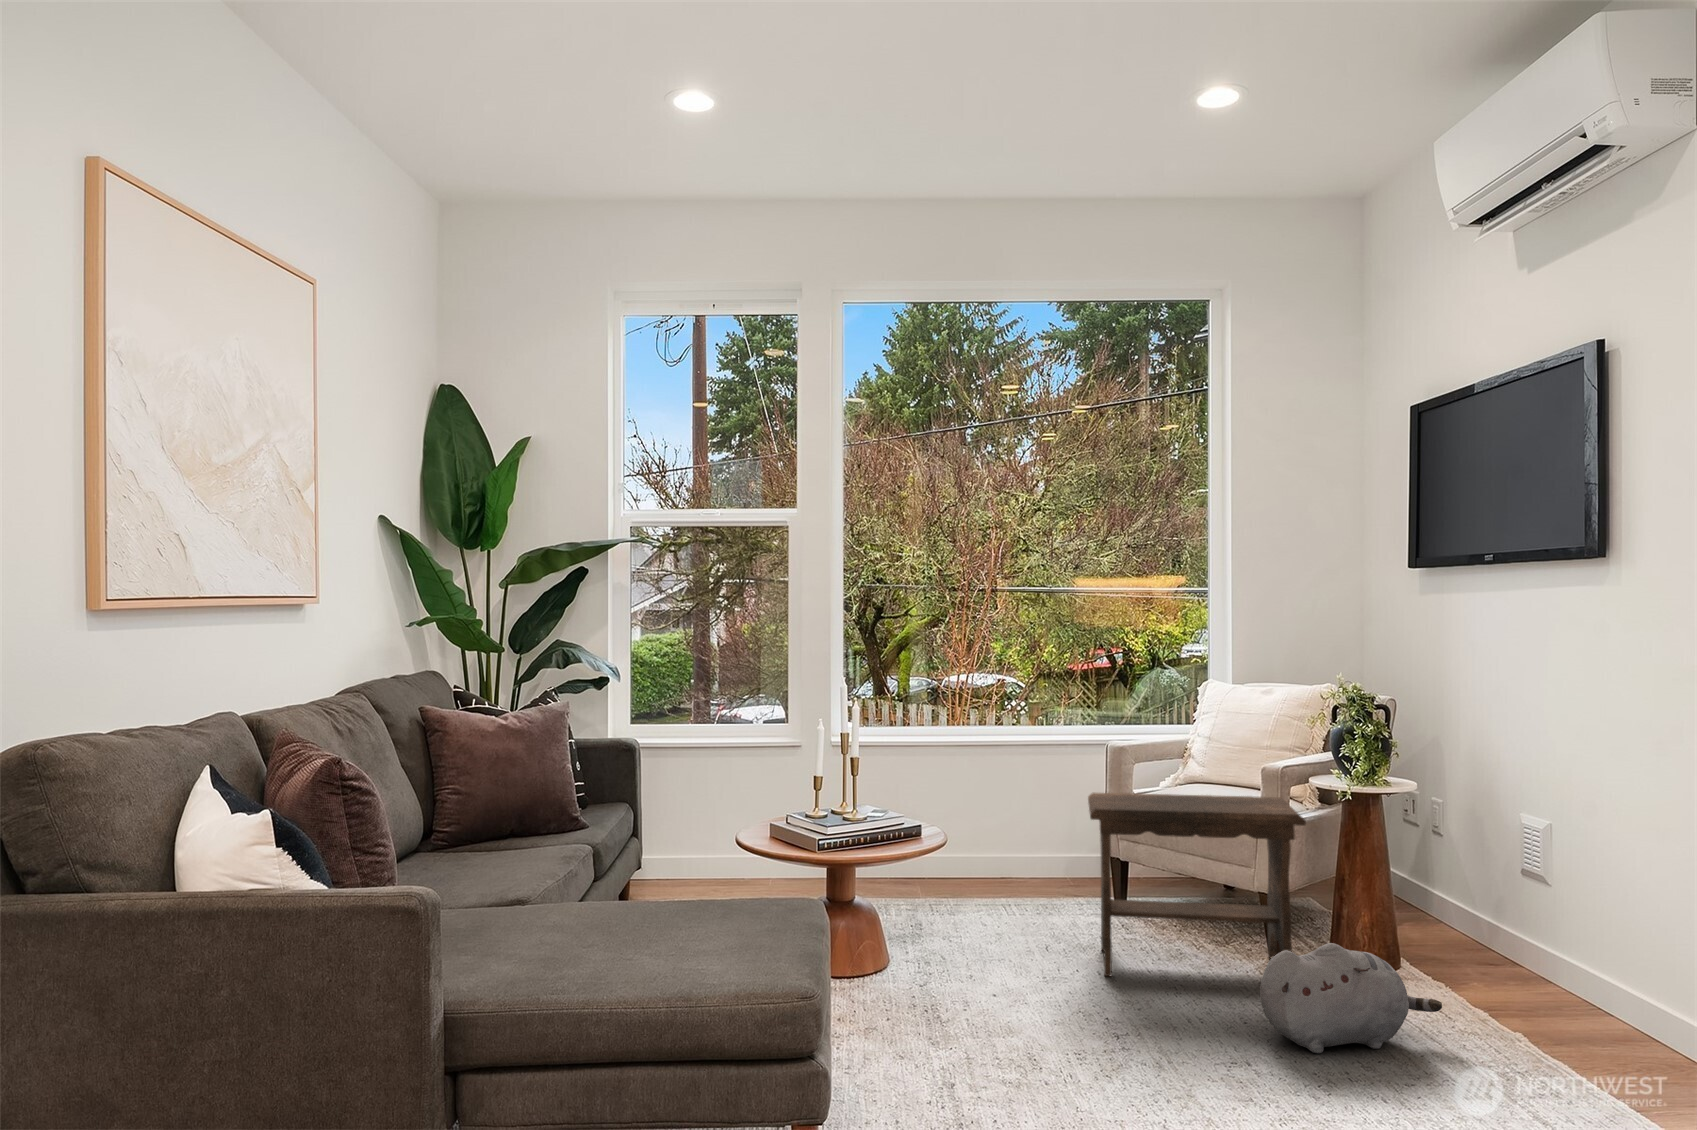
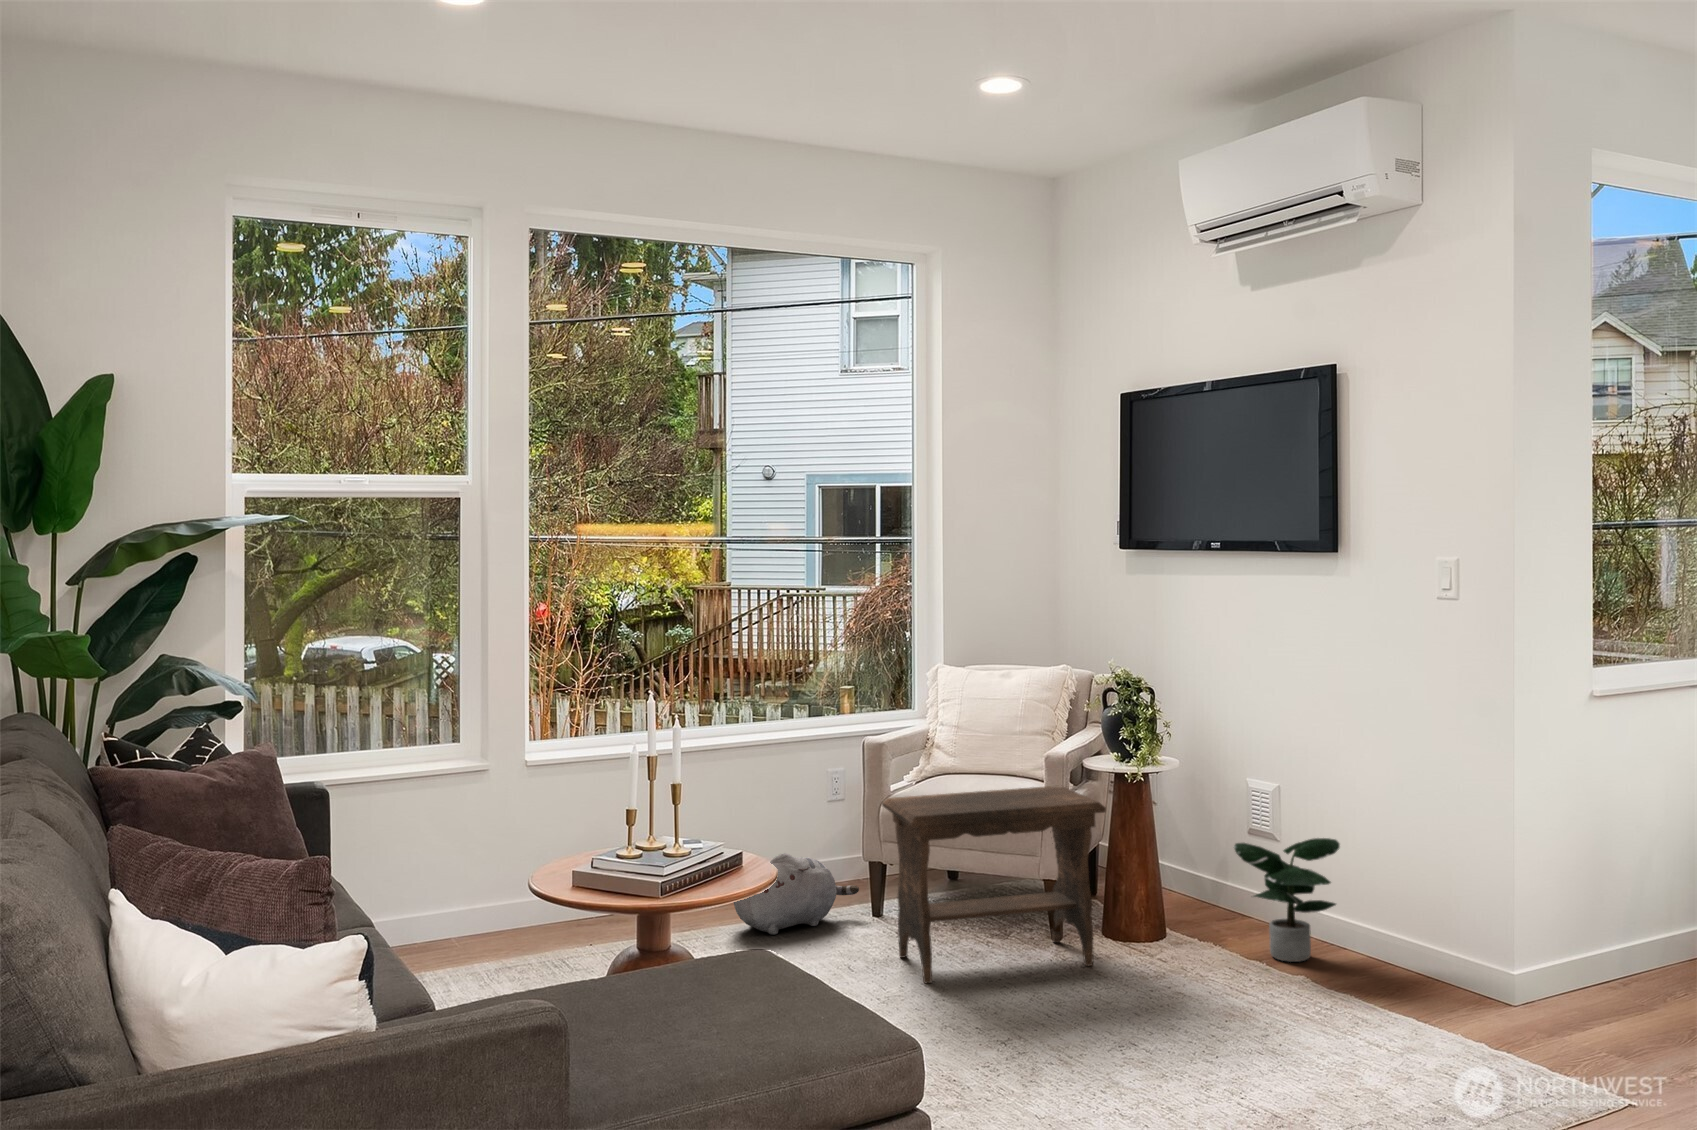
potted plant: none [1466,876,1597,1017] -> present [1234,838,1340,962]
plush toy: present [1260,943,1442,1053] -> present [734,853,859,935]

